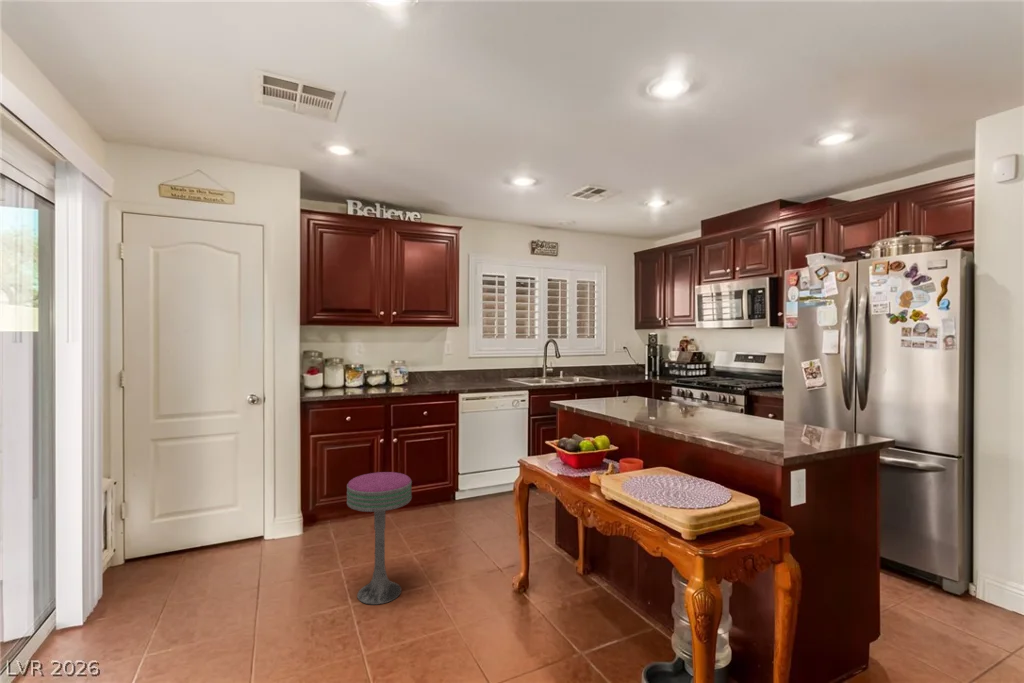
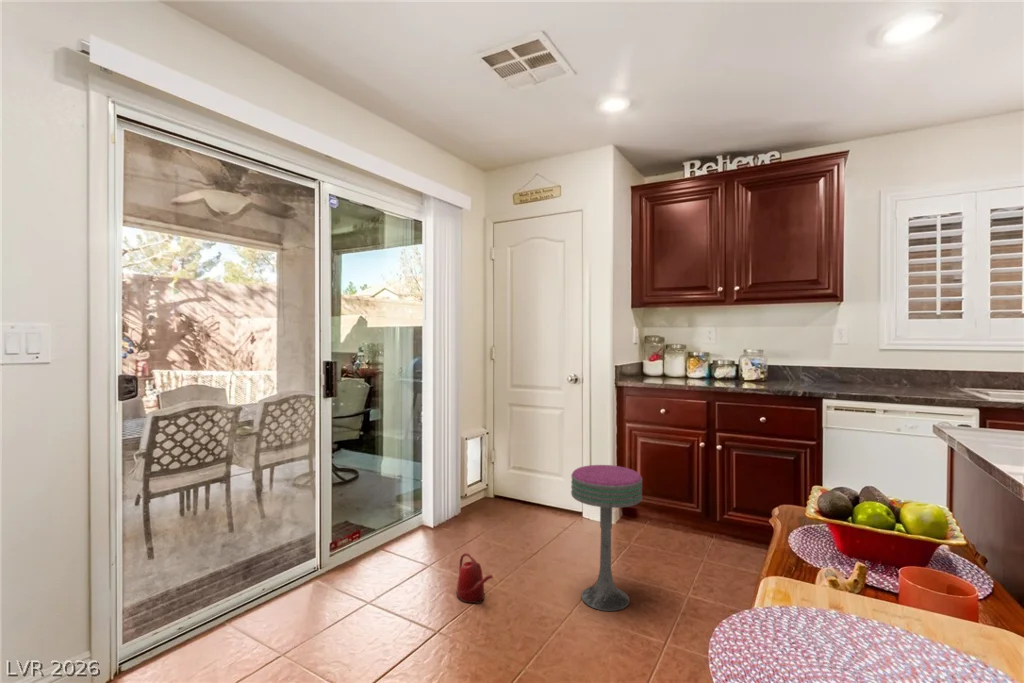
watering can: none [233,613,303,668] -> present [457,553,493,604]

